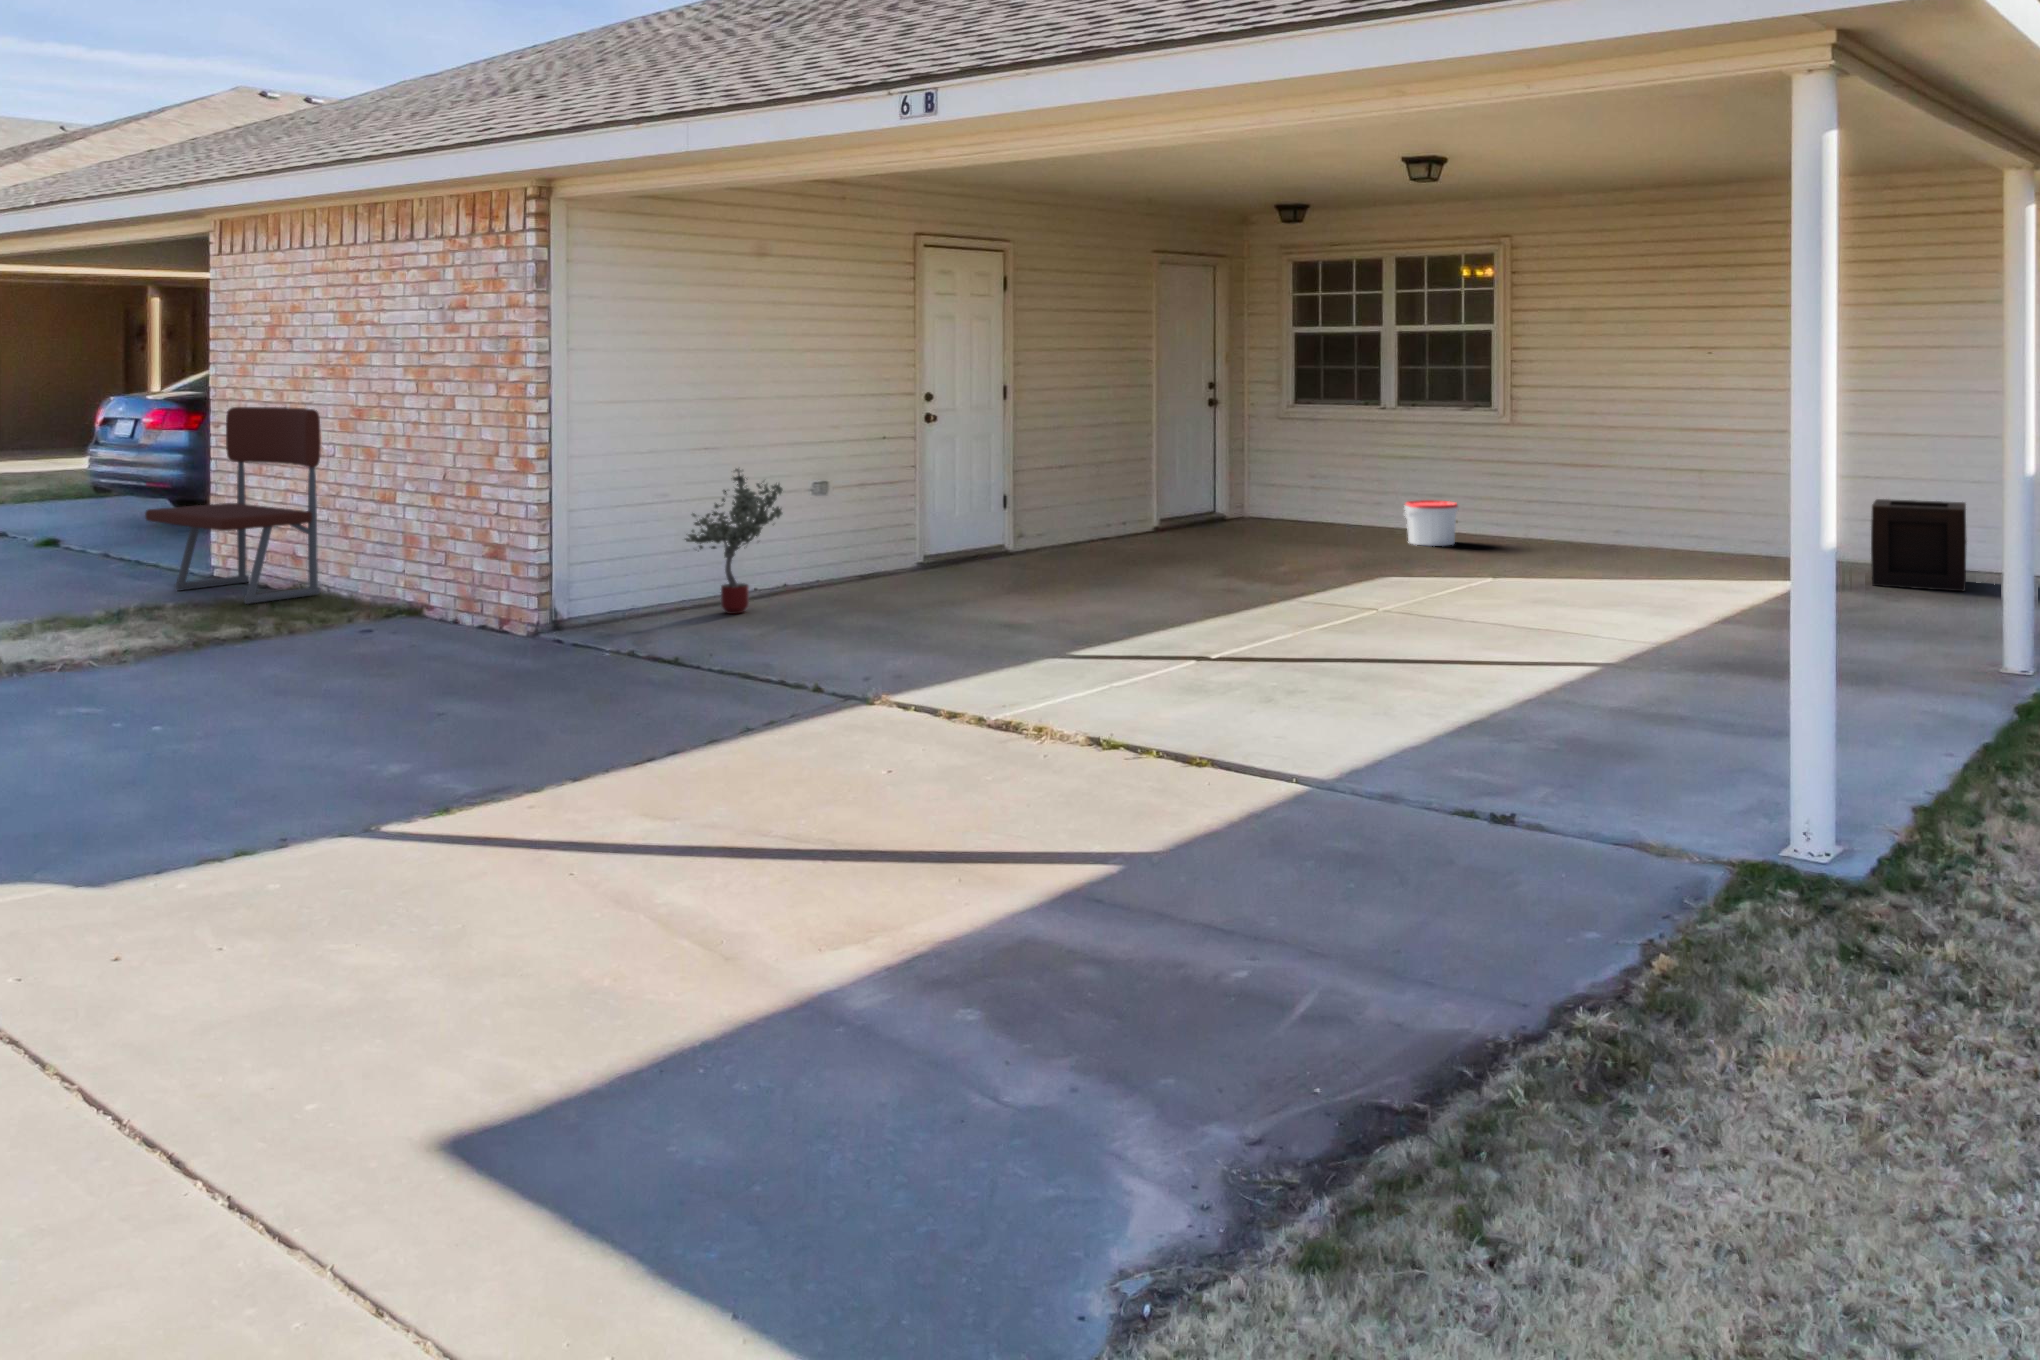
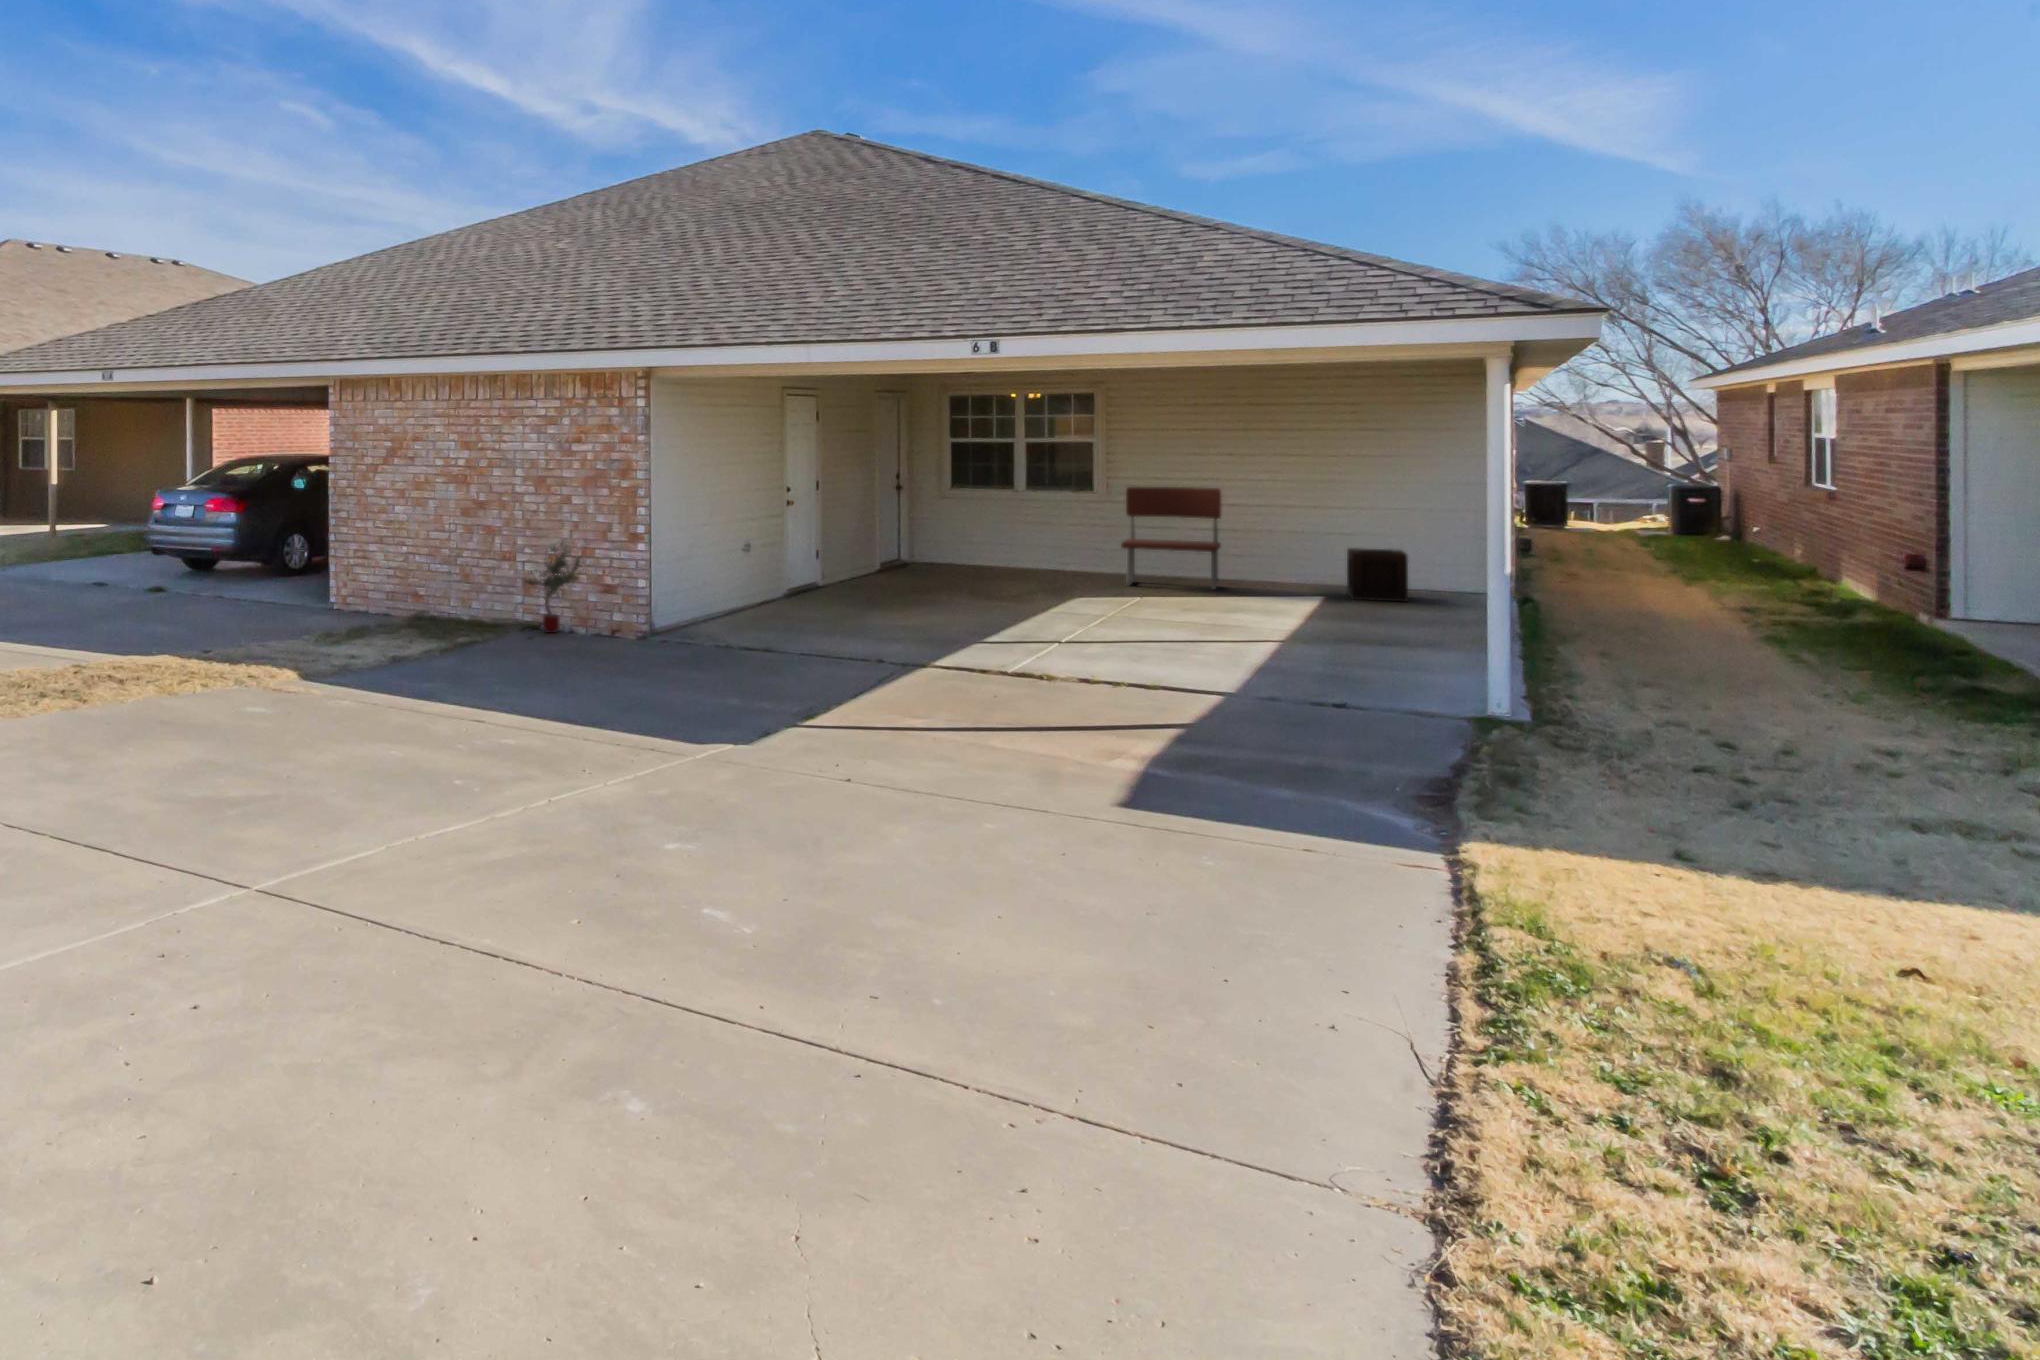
bench: present [145,407,321,604] -> present [1121,487,1221,590]
potted tree: present [685,469,783,614] -> present [523,545,581,633]
bucket: present [1404,500,1458,546] -> none [1039,551,1074,579]

